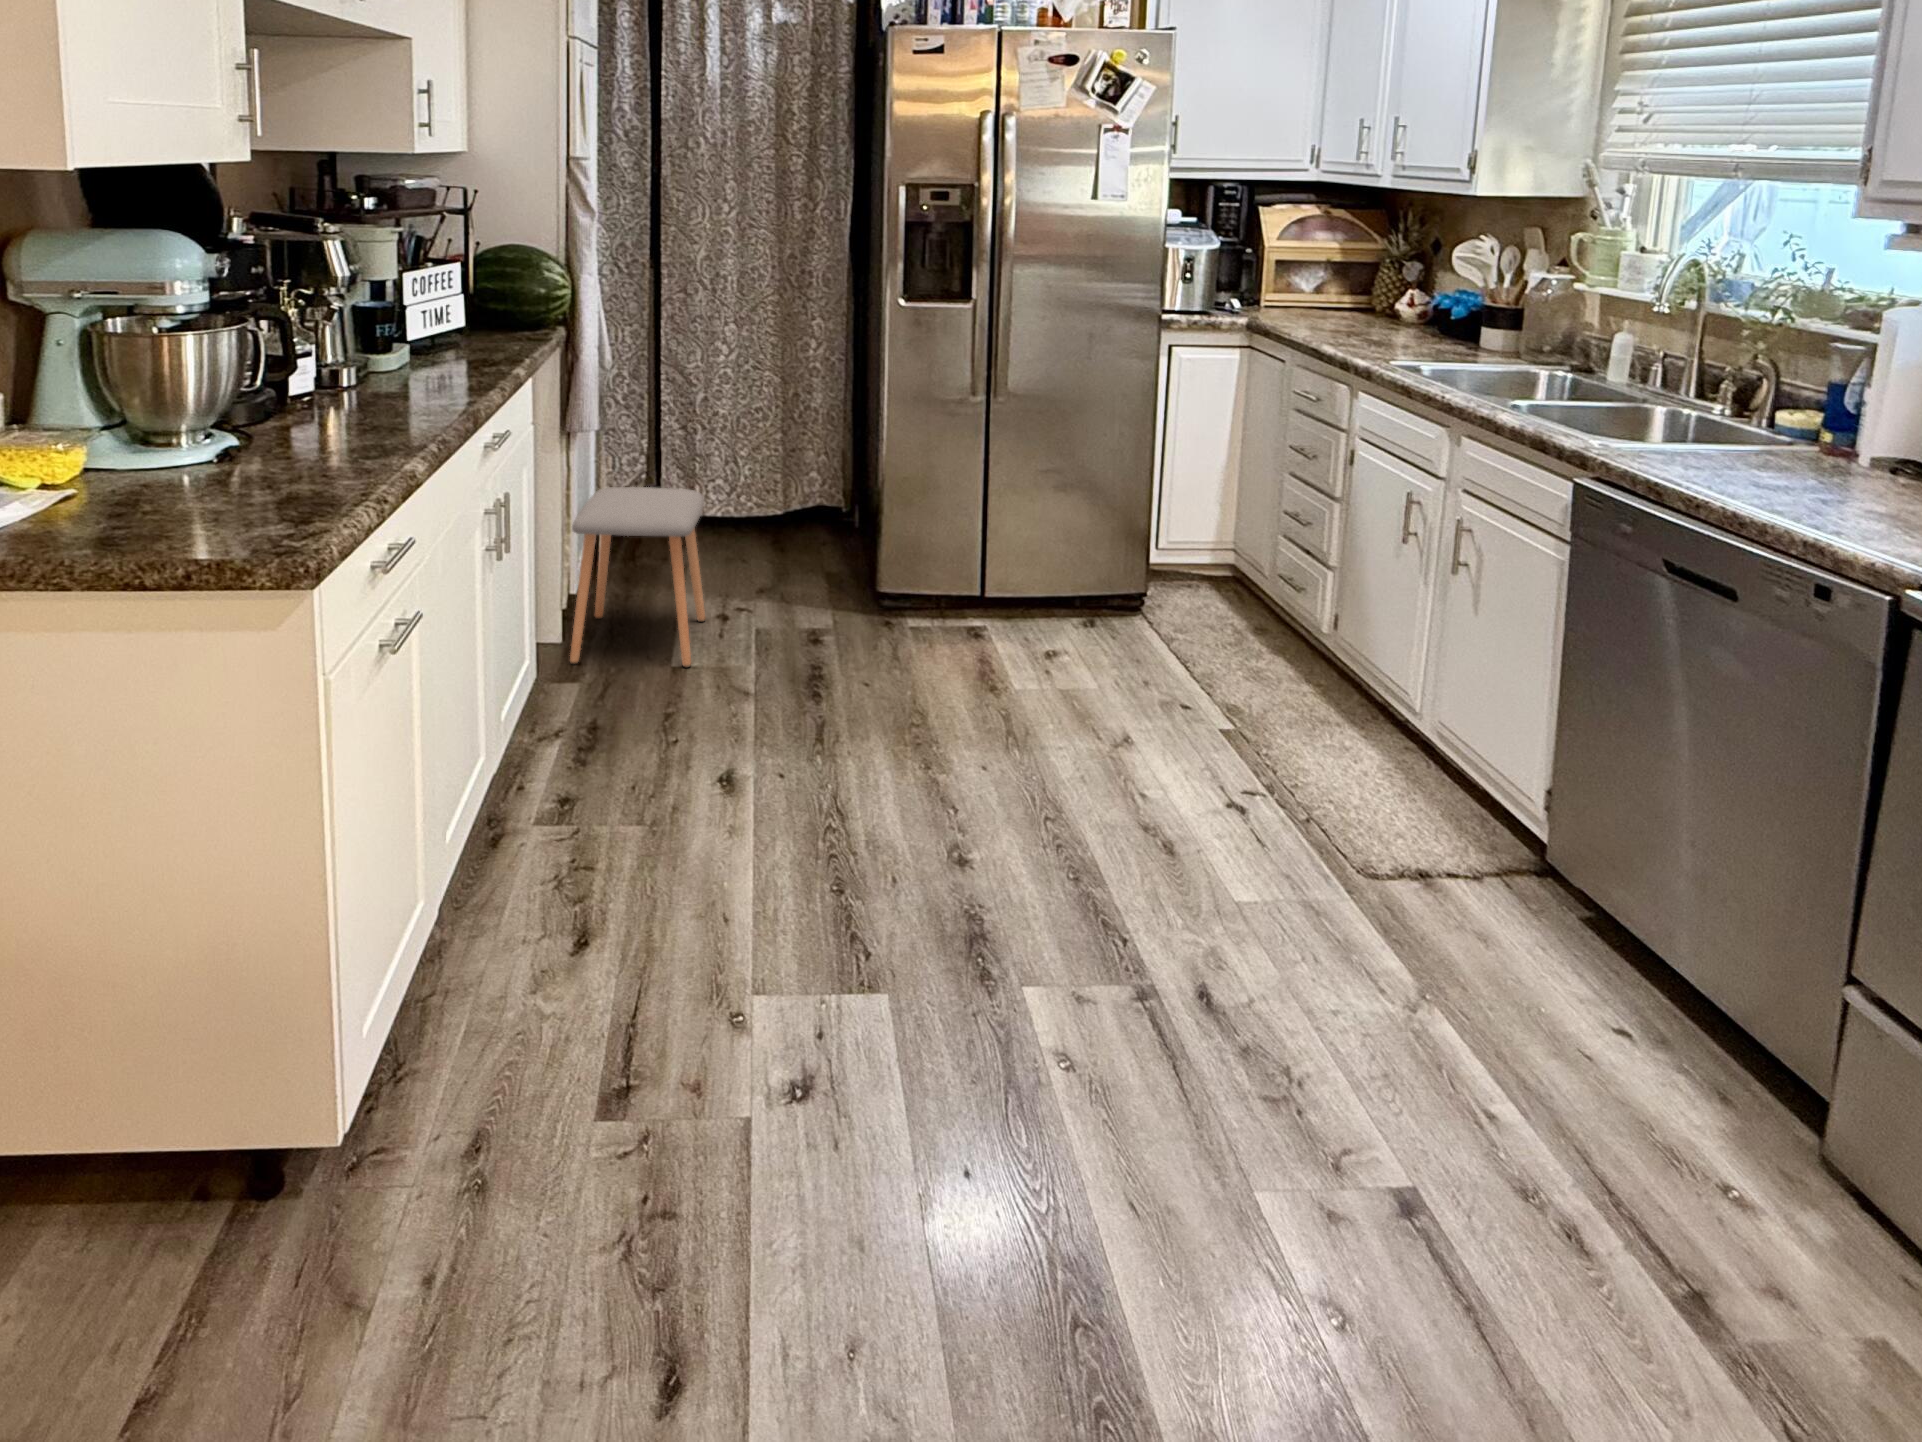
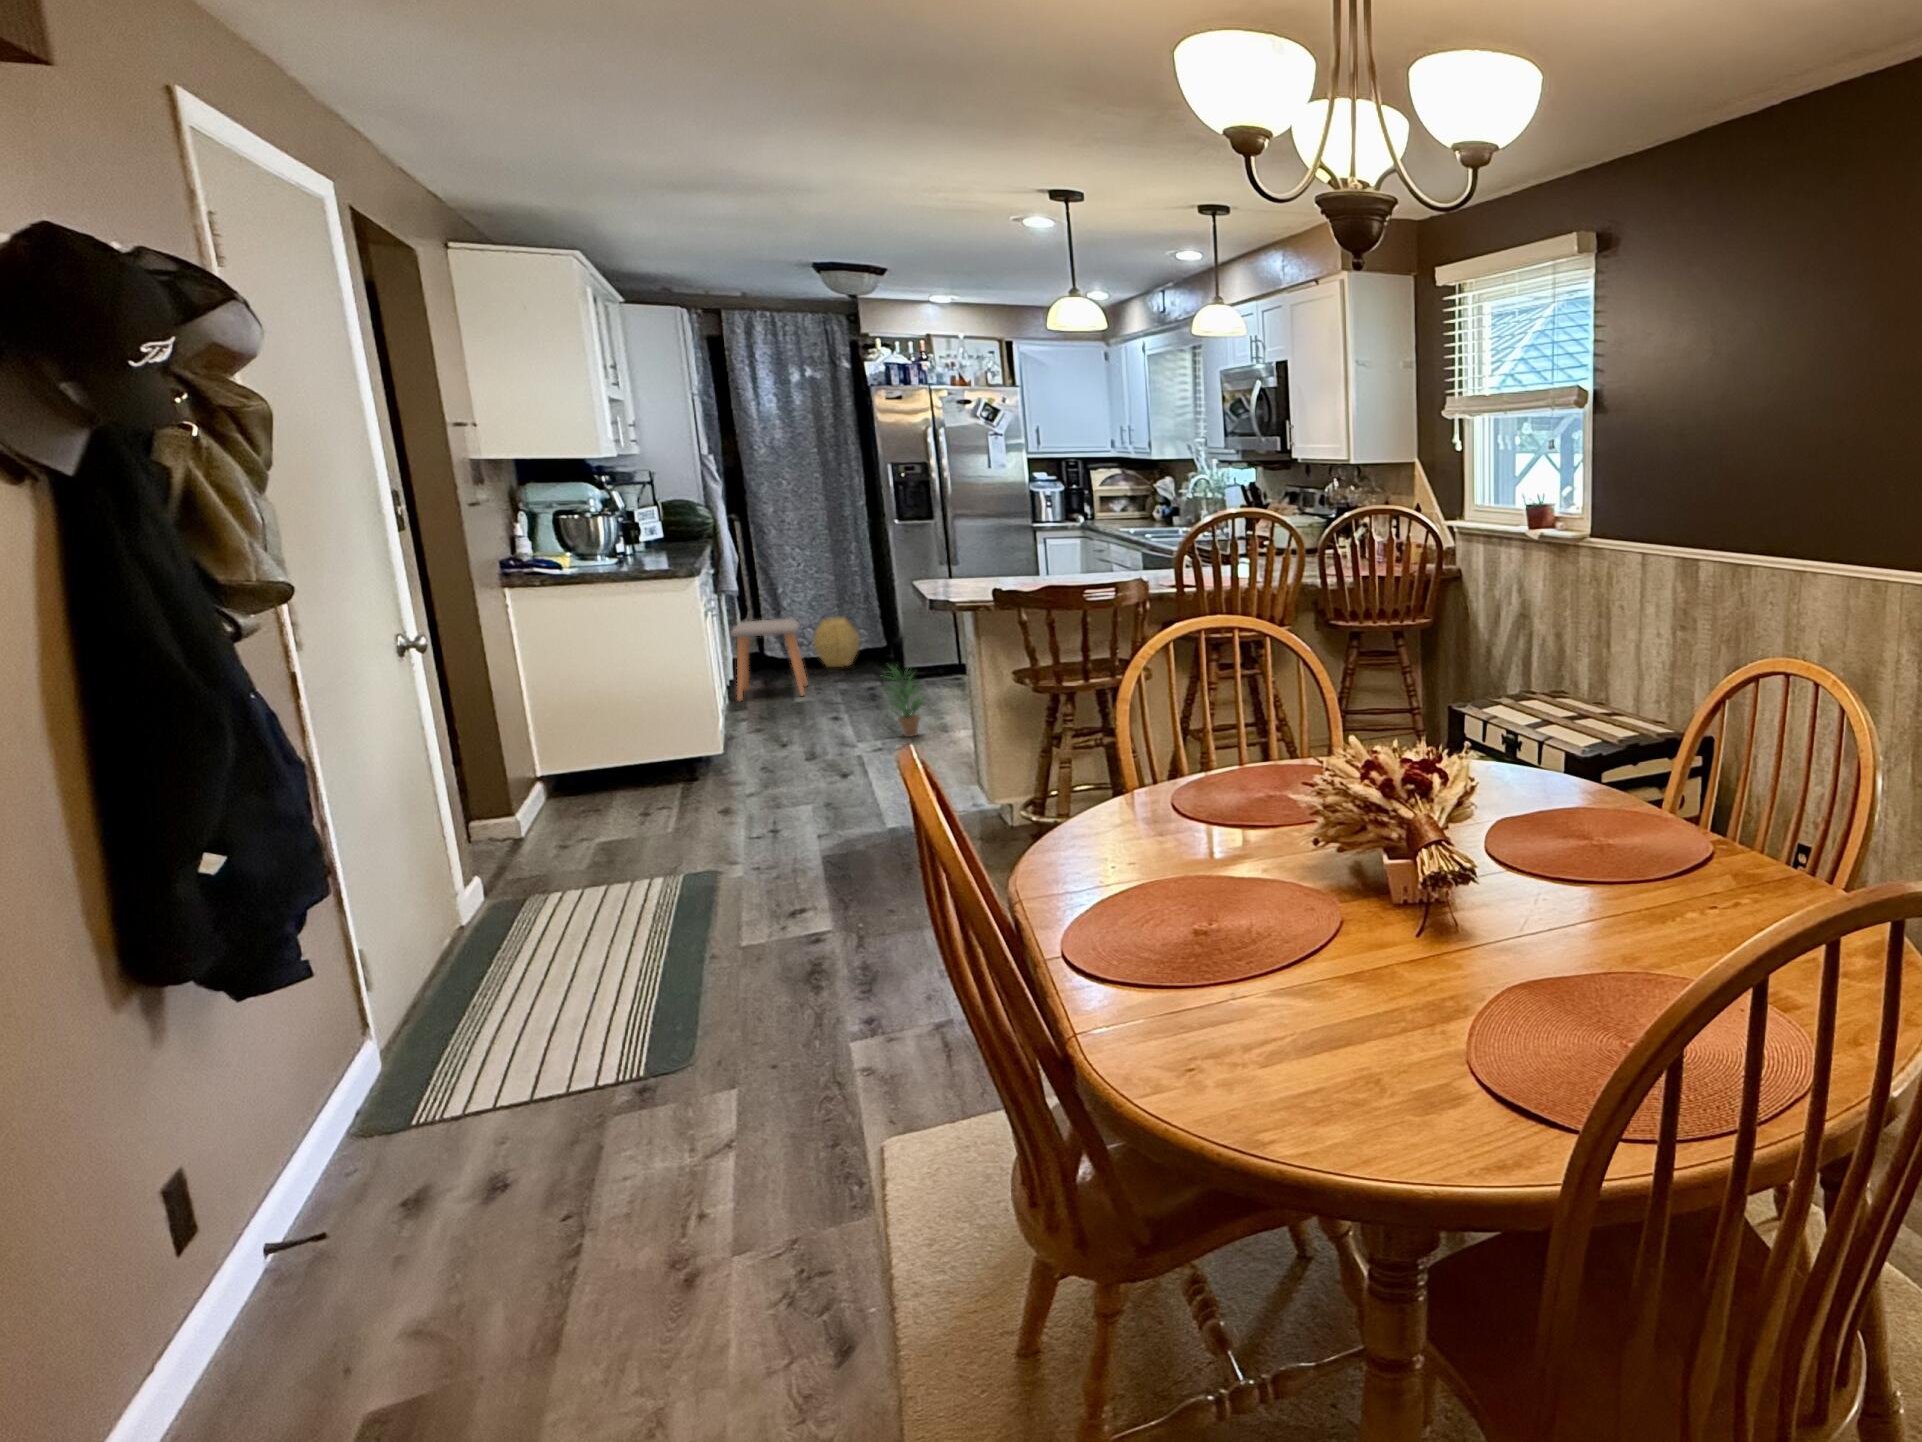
woven basket: none [730,451,807,550] -> present [814,618,859,667]
potted plant: none [844,820,974,1061] -> present [884,666,923,737]

